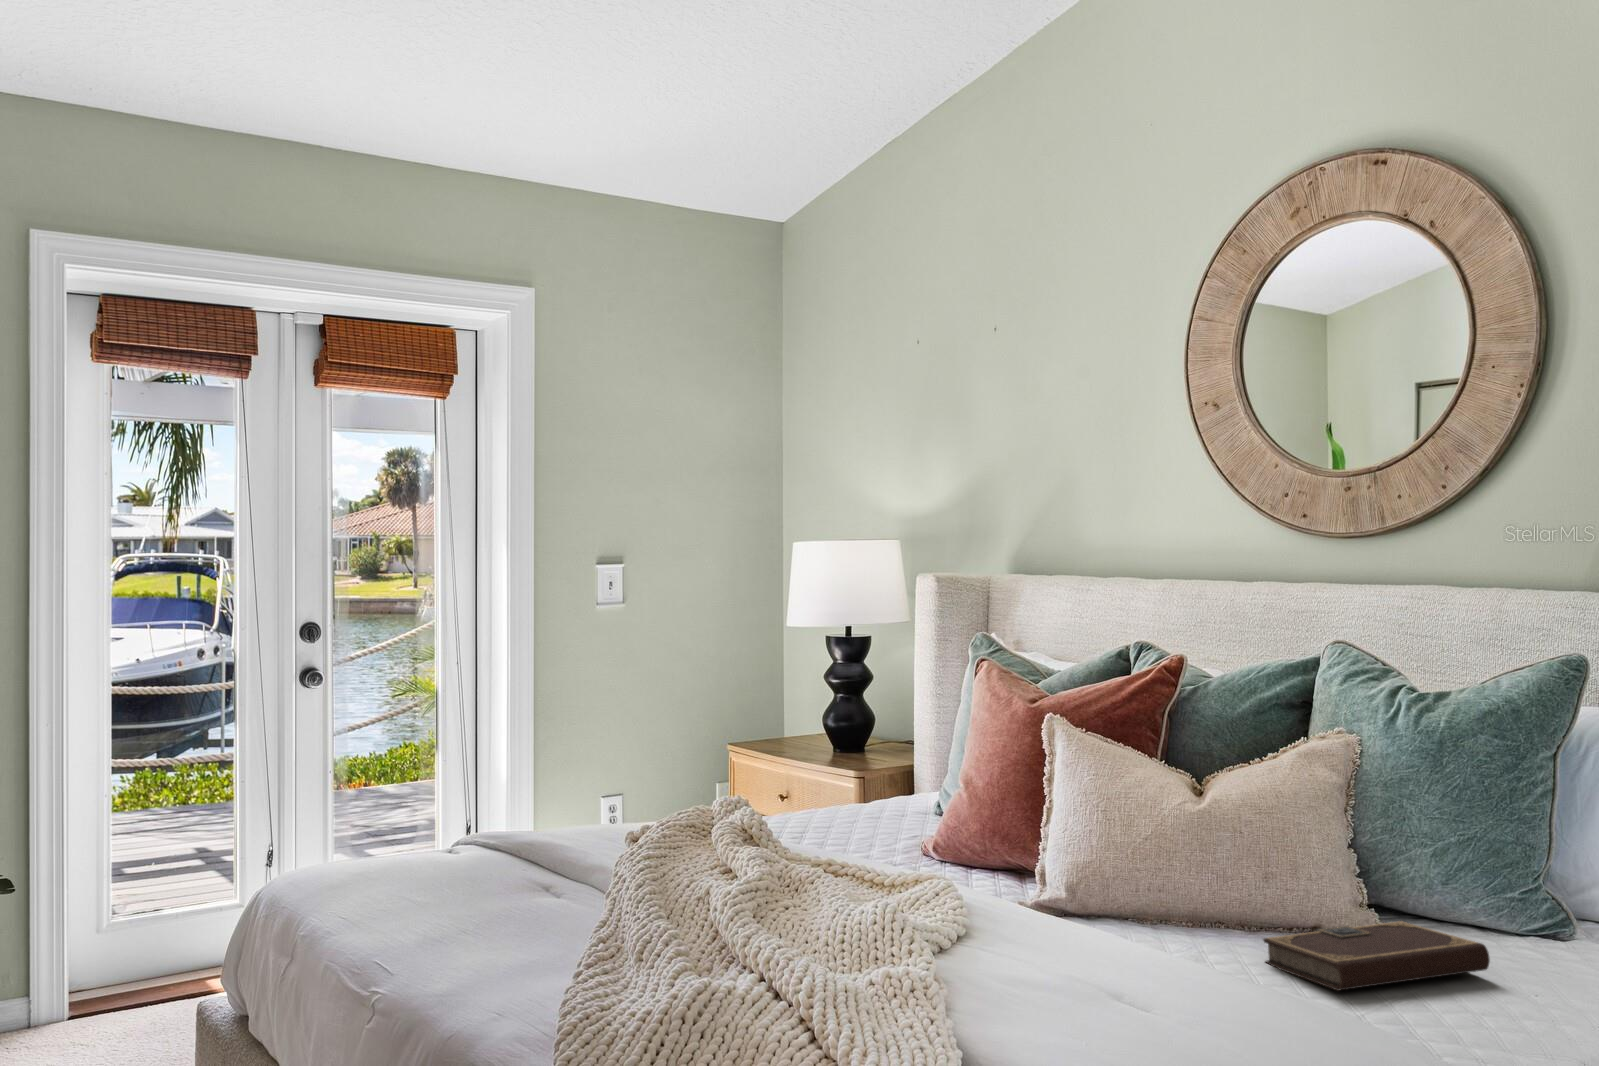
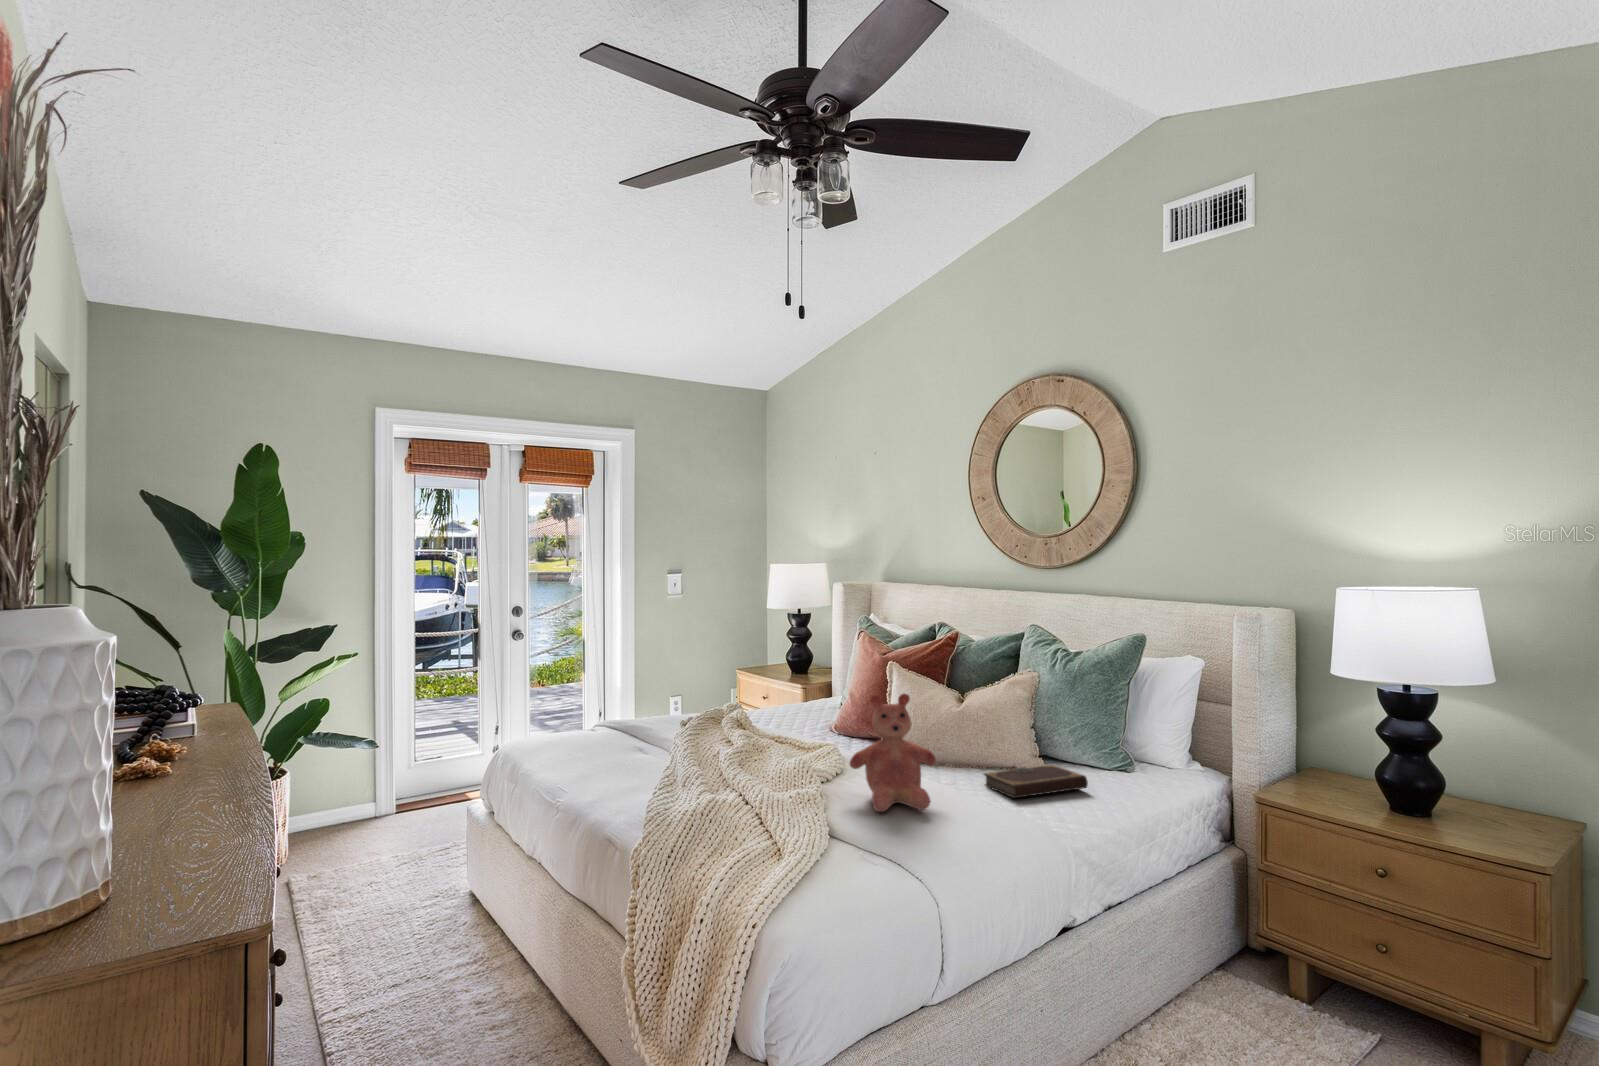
teddy bear: none [995,763,1182,1018] -> present [850,694,936,812]

